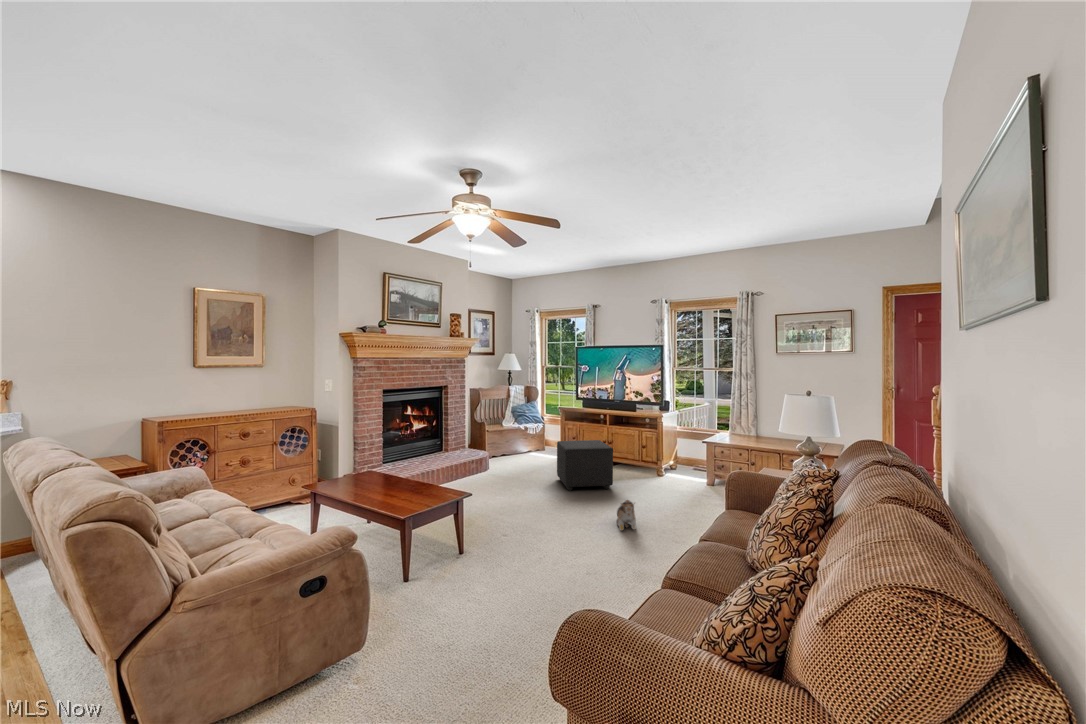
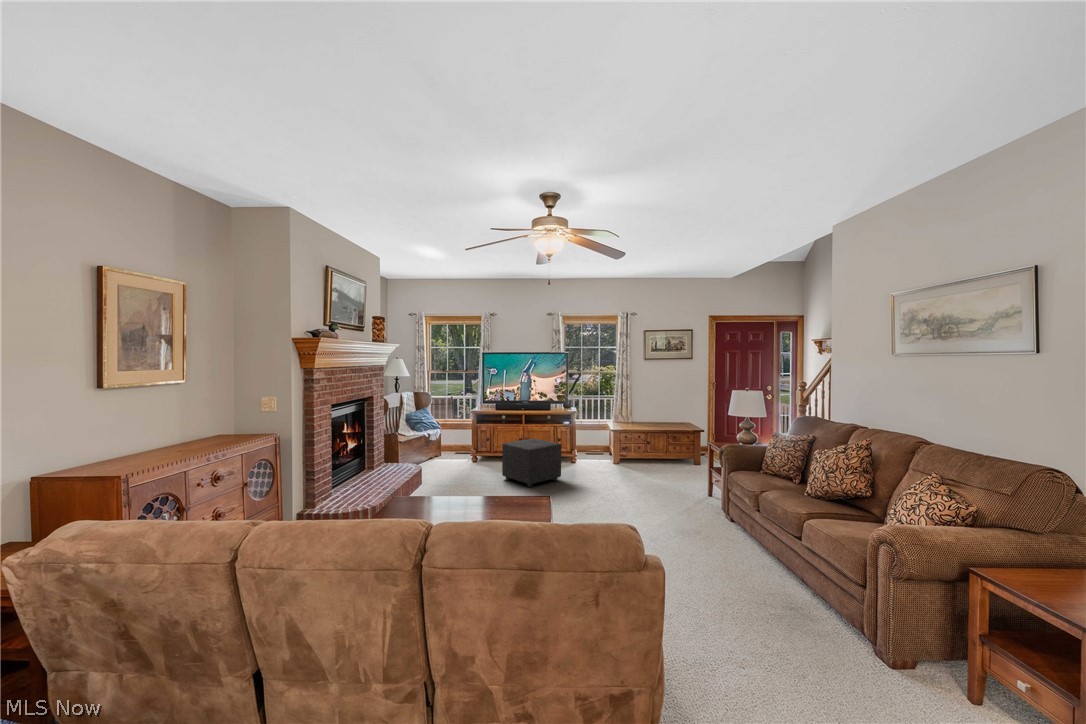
plush toy: present [617,500,636,530] -> none [607,484,640,511]

